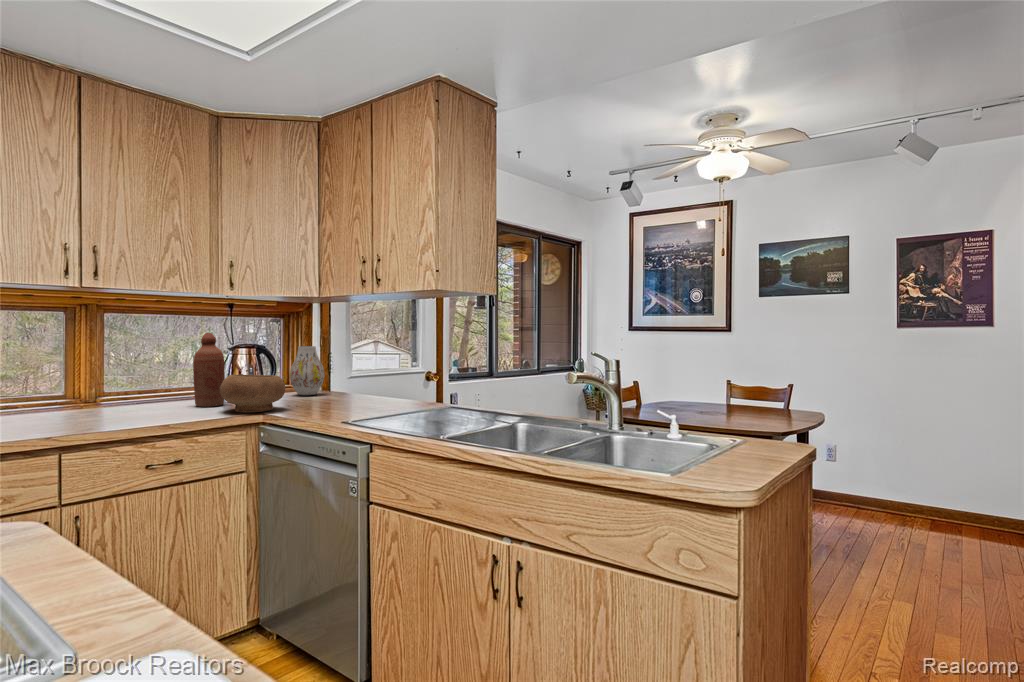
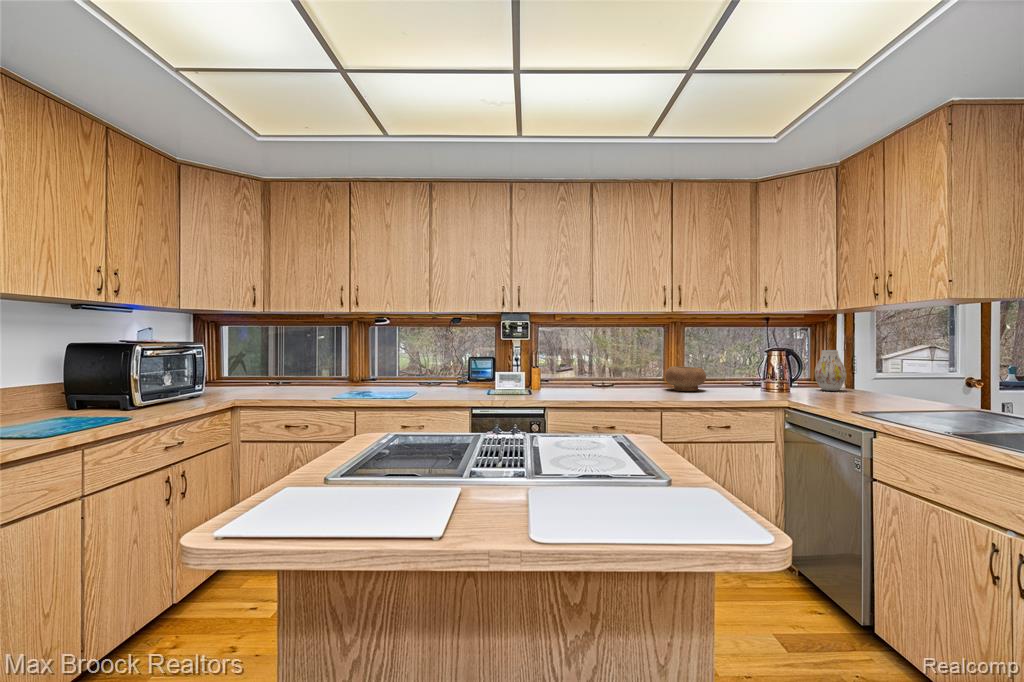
bottle: present [193,333,225,407] -> none [739,340,761,393]
bowl: present [220,375,285,413] -> present [665,366,706,391]

